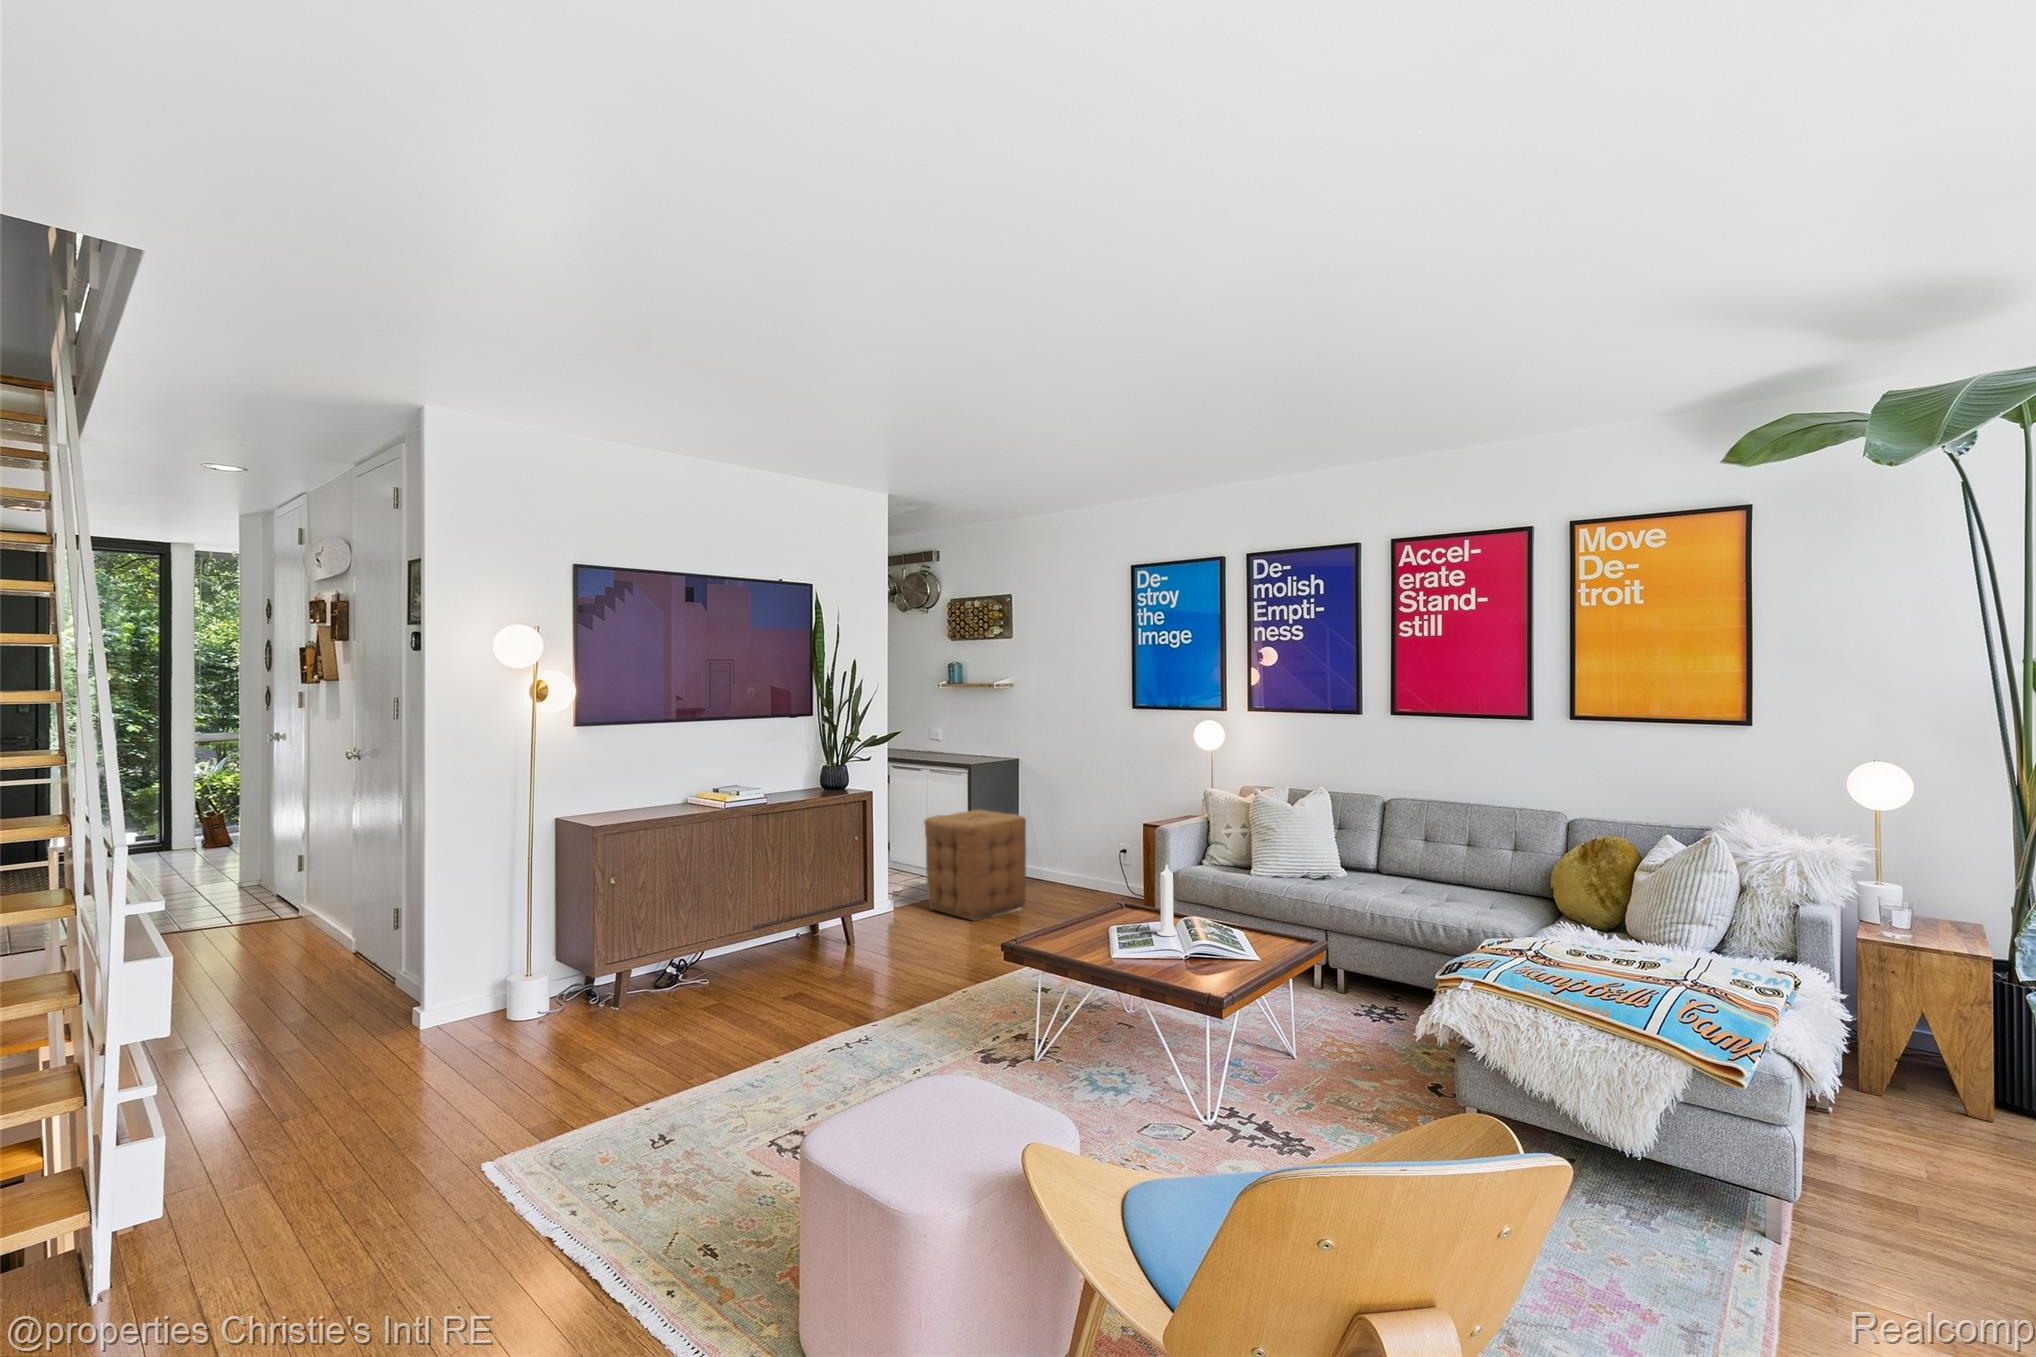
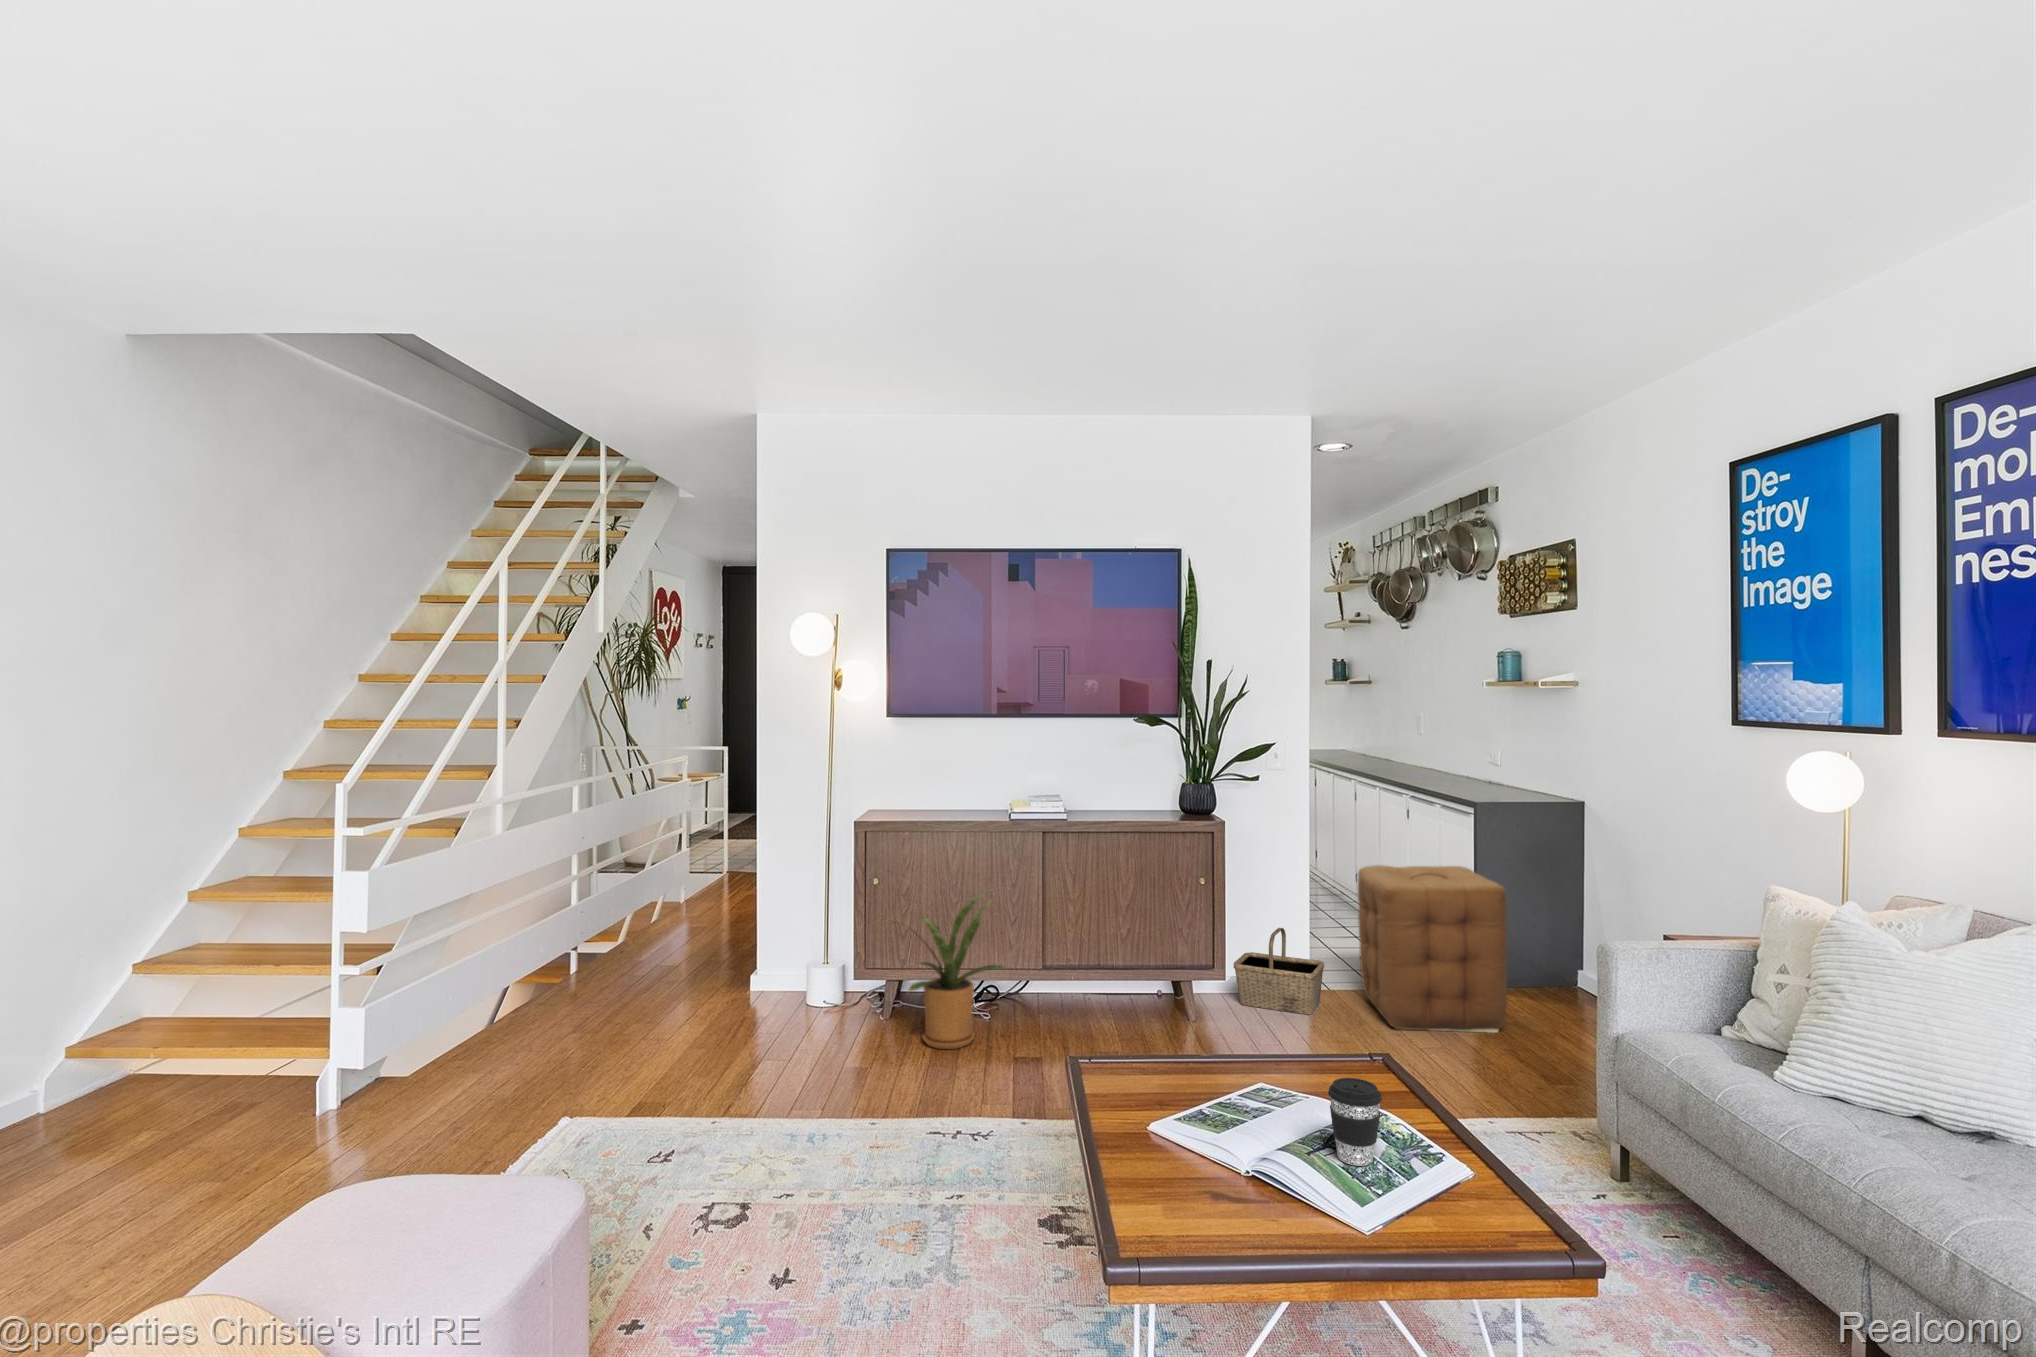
candle: present [1157,865,1177,936] -> none [1260,1004,1298,1143]
house plant: none [676,869,761,1008] -> present [888,893,1005,1049]
basket: none [857,869,923,931] -> present [1234,928,1324,1015]
coffee cup: none [1193,894,1219,934] -> present [1328,1078,1382,1166]

